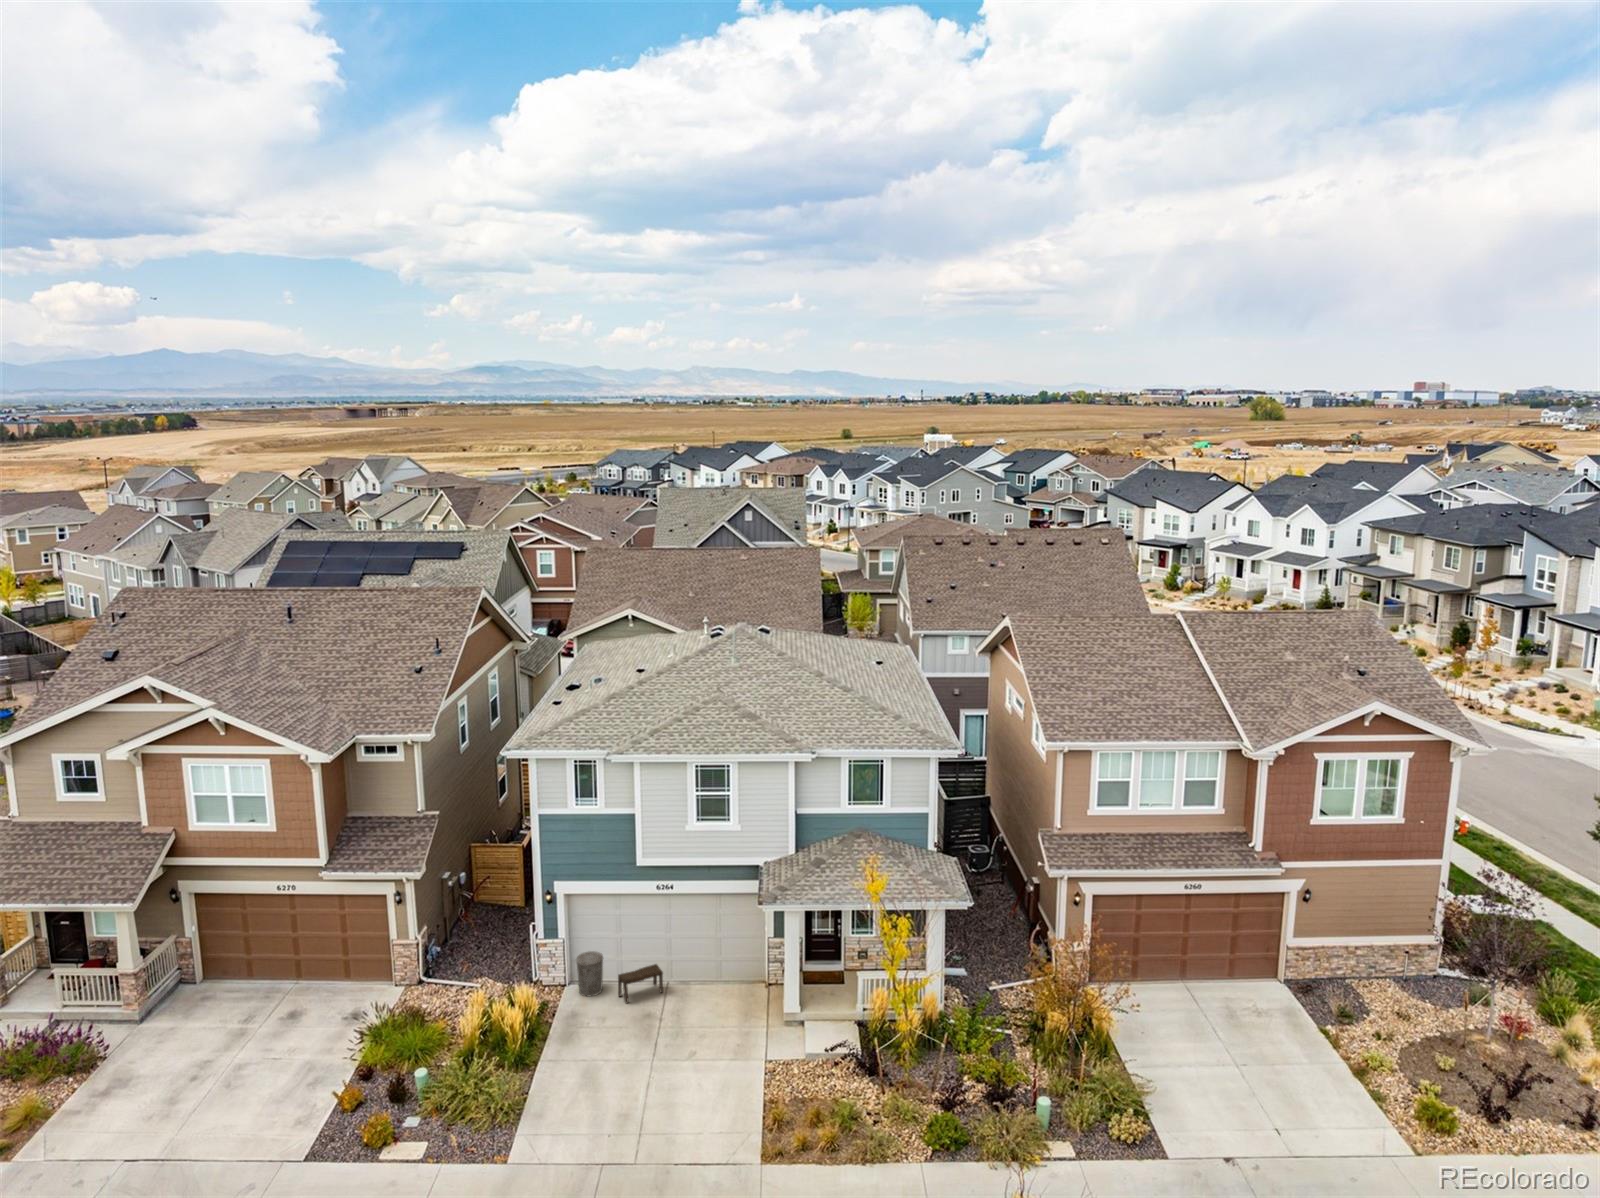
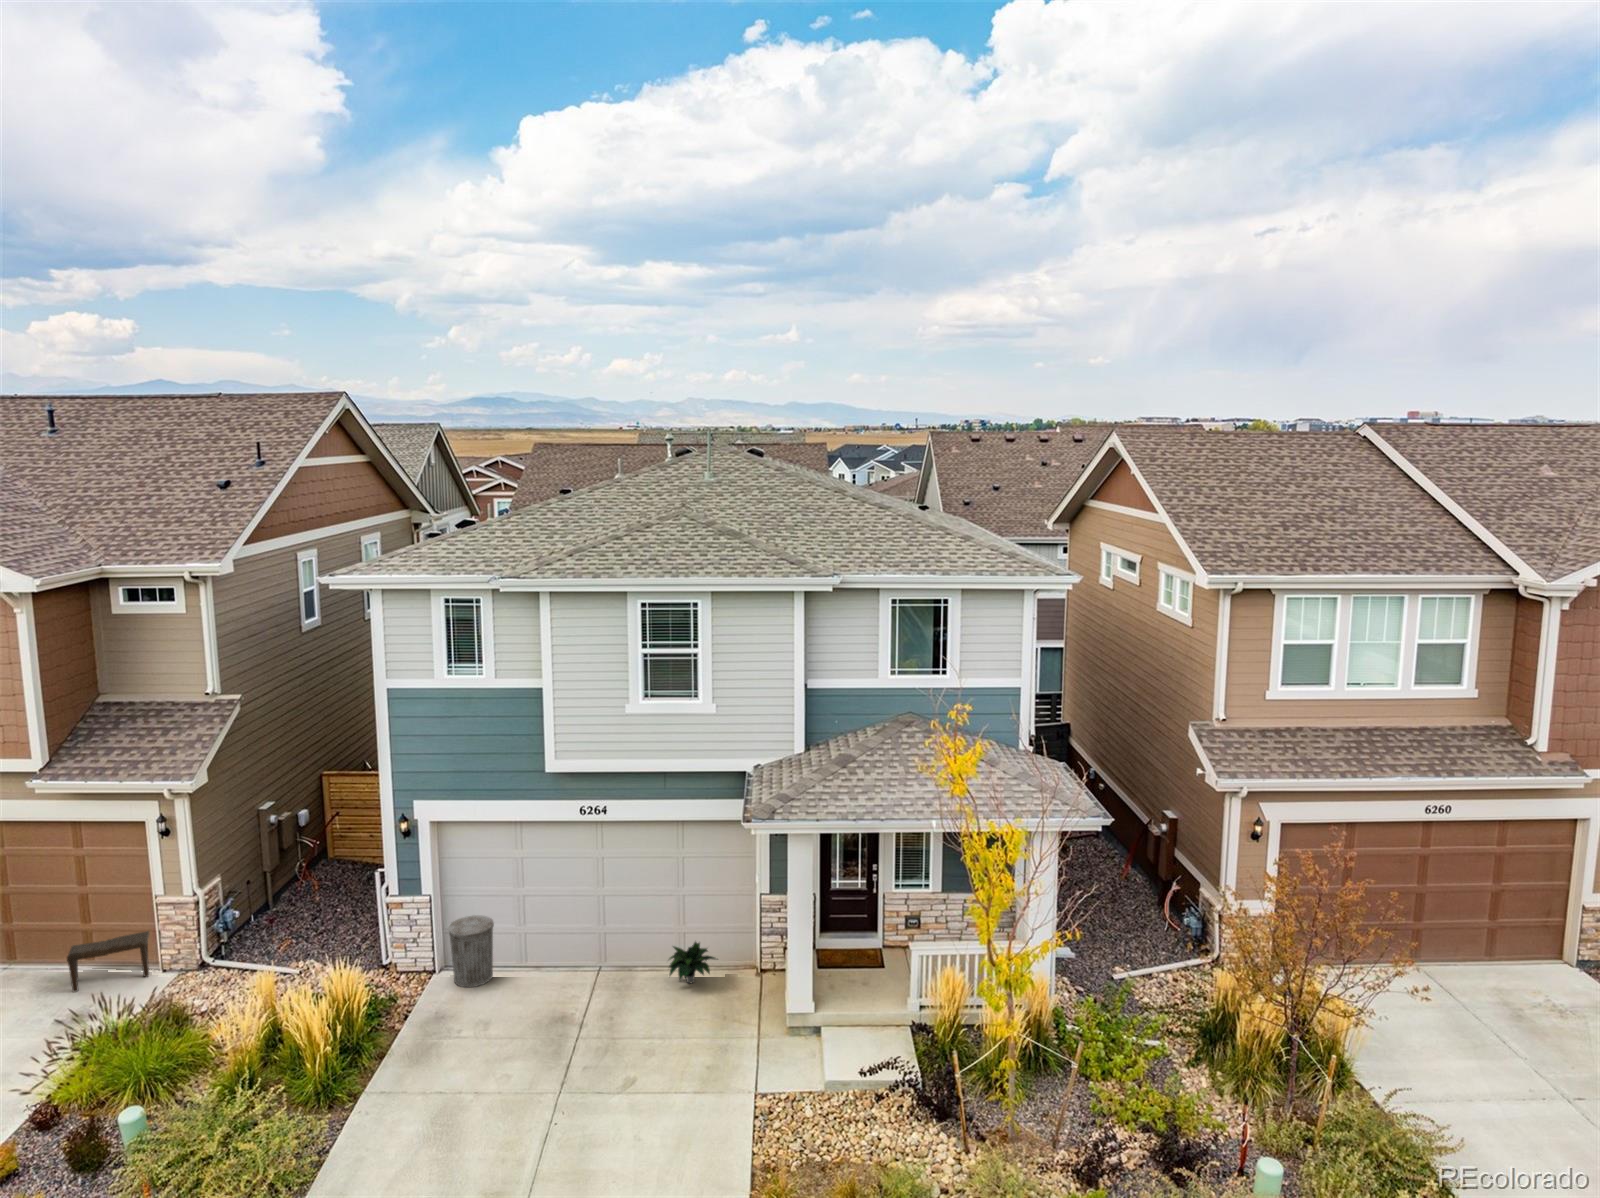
bench: present [618,964,663,1003] -> present [67,931,149,992]
potted plant: none [711,967,743,994] -> present [669,942,715,983]

